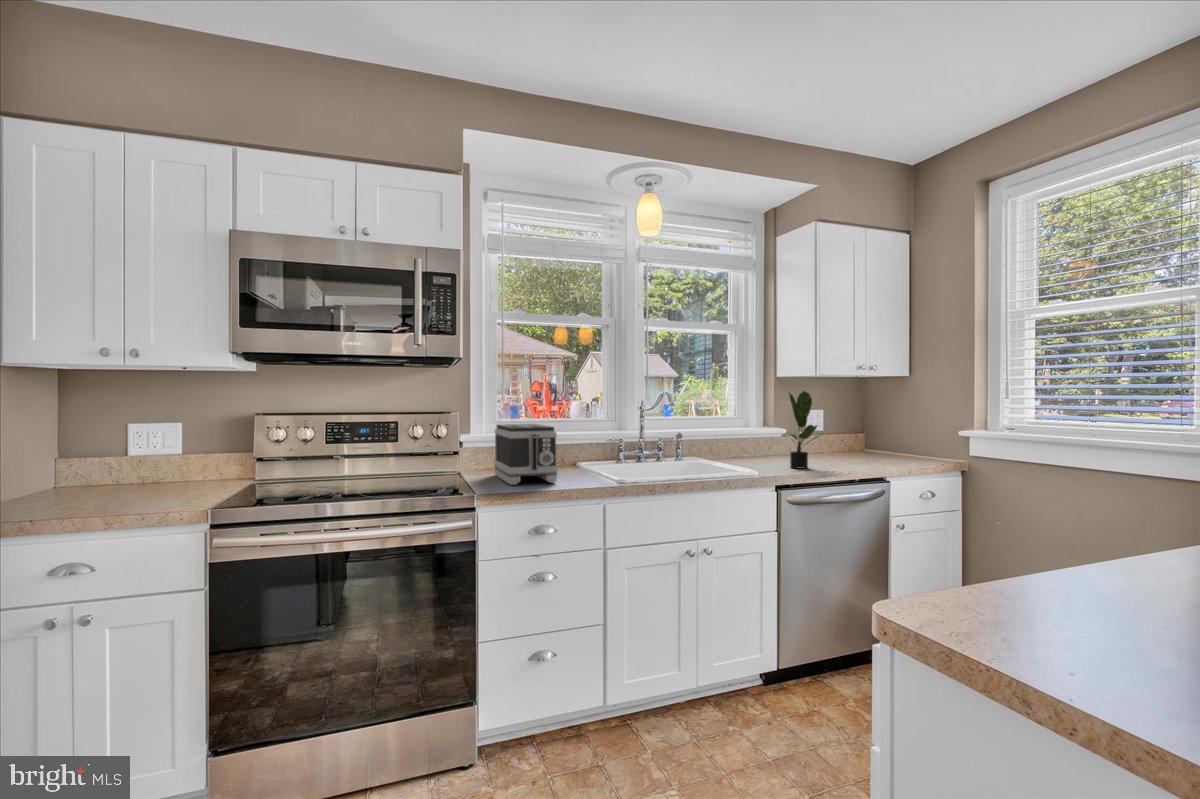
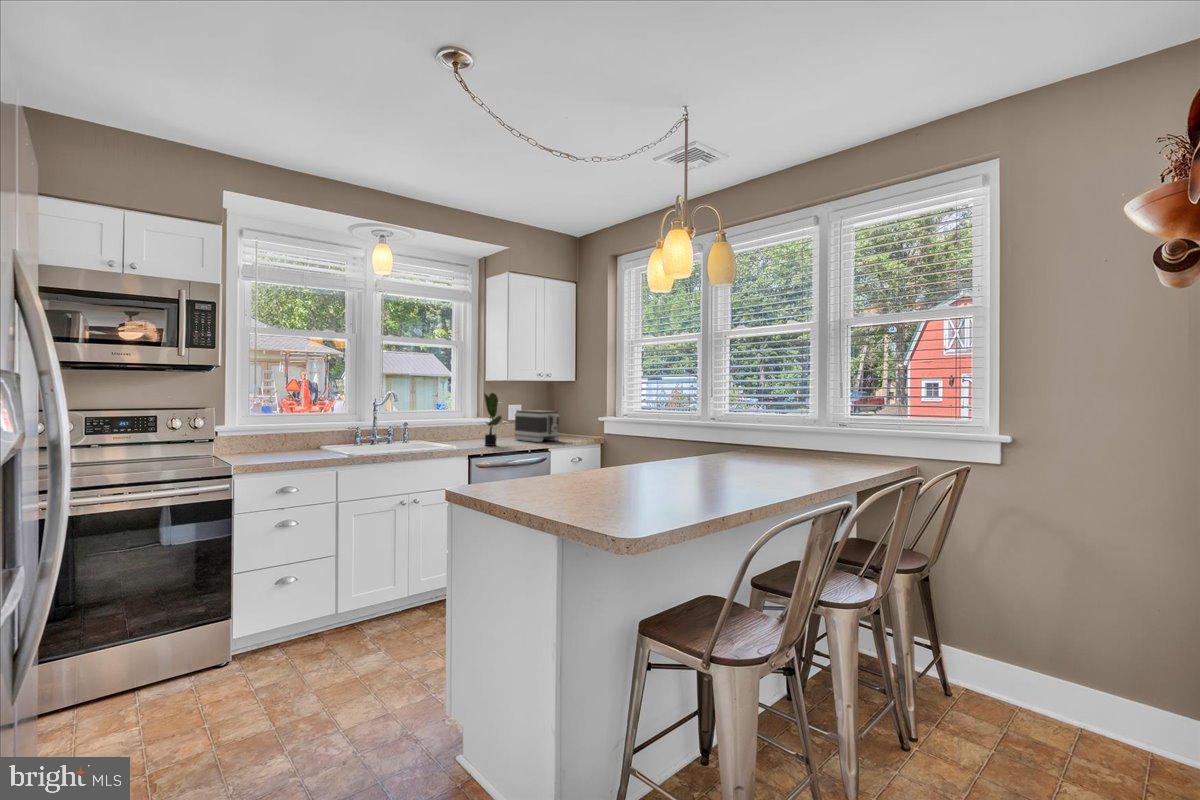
toaster: present [494,424,557,485] -> present [514,410,559,442]

